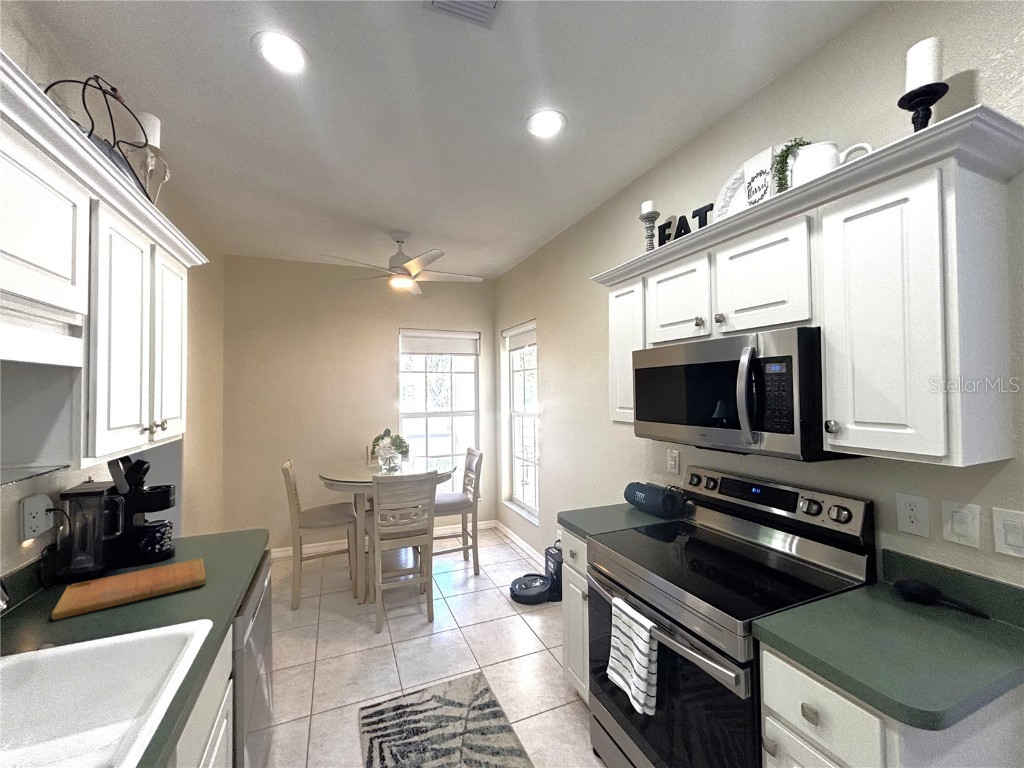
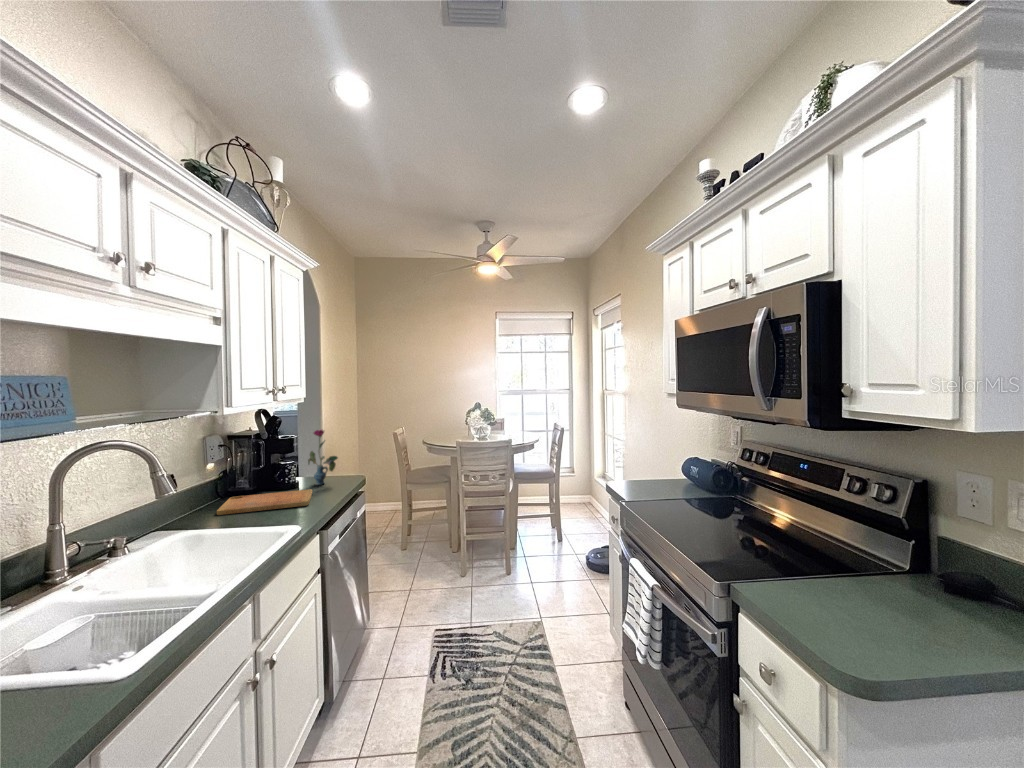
vase: none [189,474,236,549] -> present [308,429,338,485]

